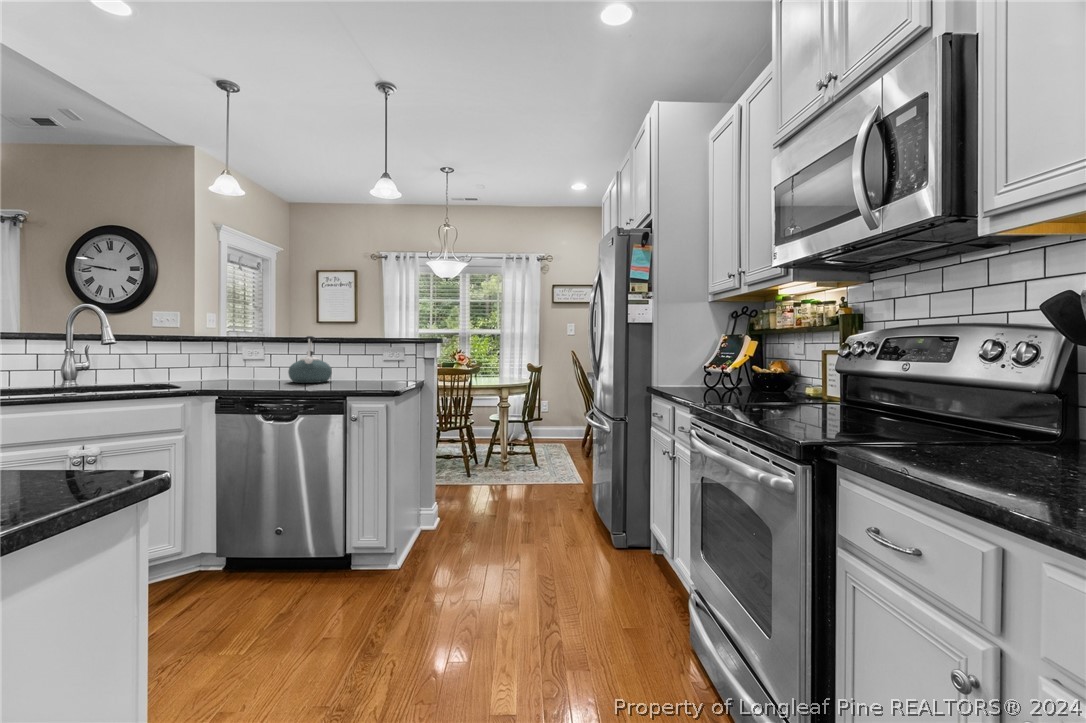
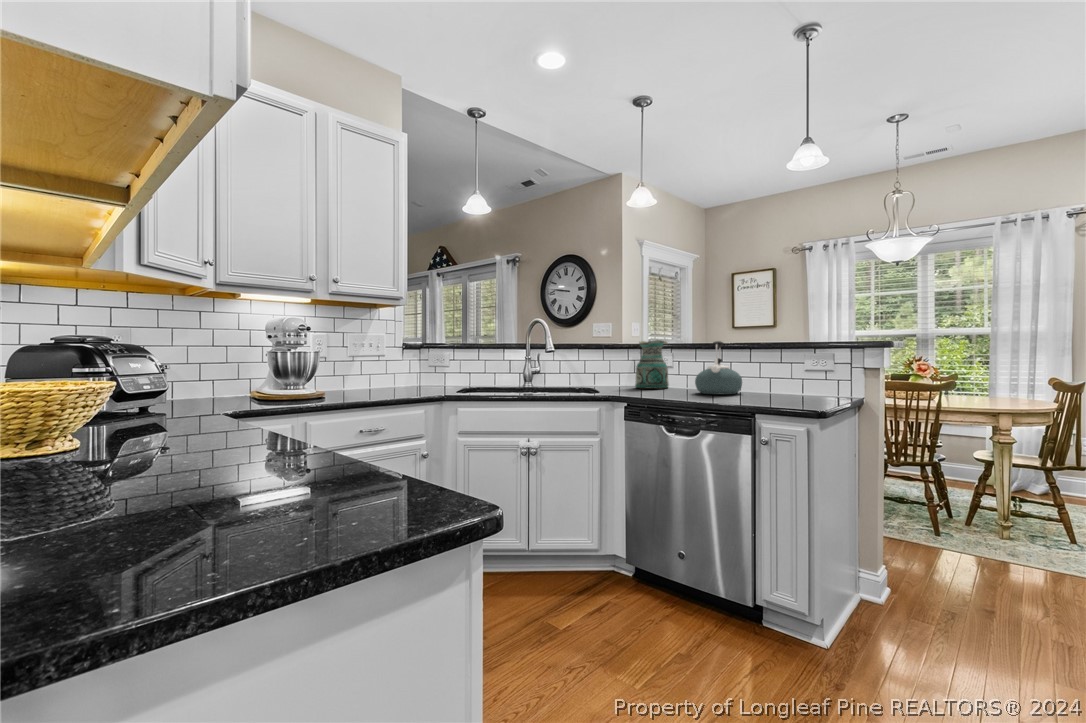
ceramic pitcher: none [224,333,261,379] -> present [635,340,669,388]

